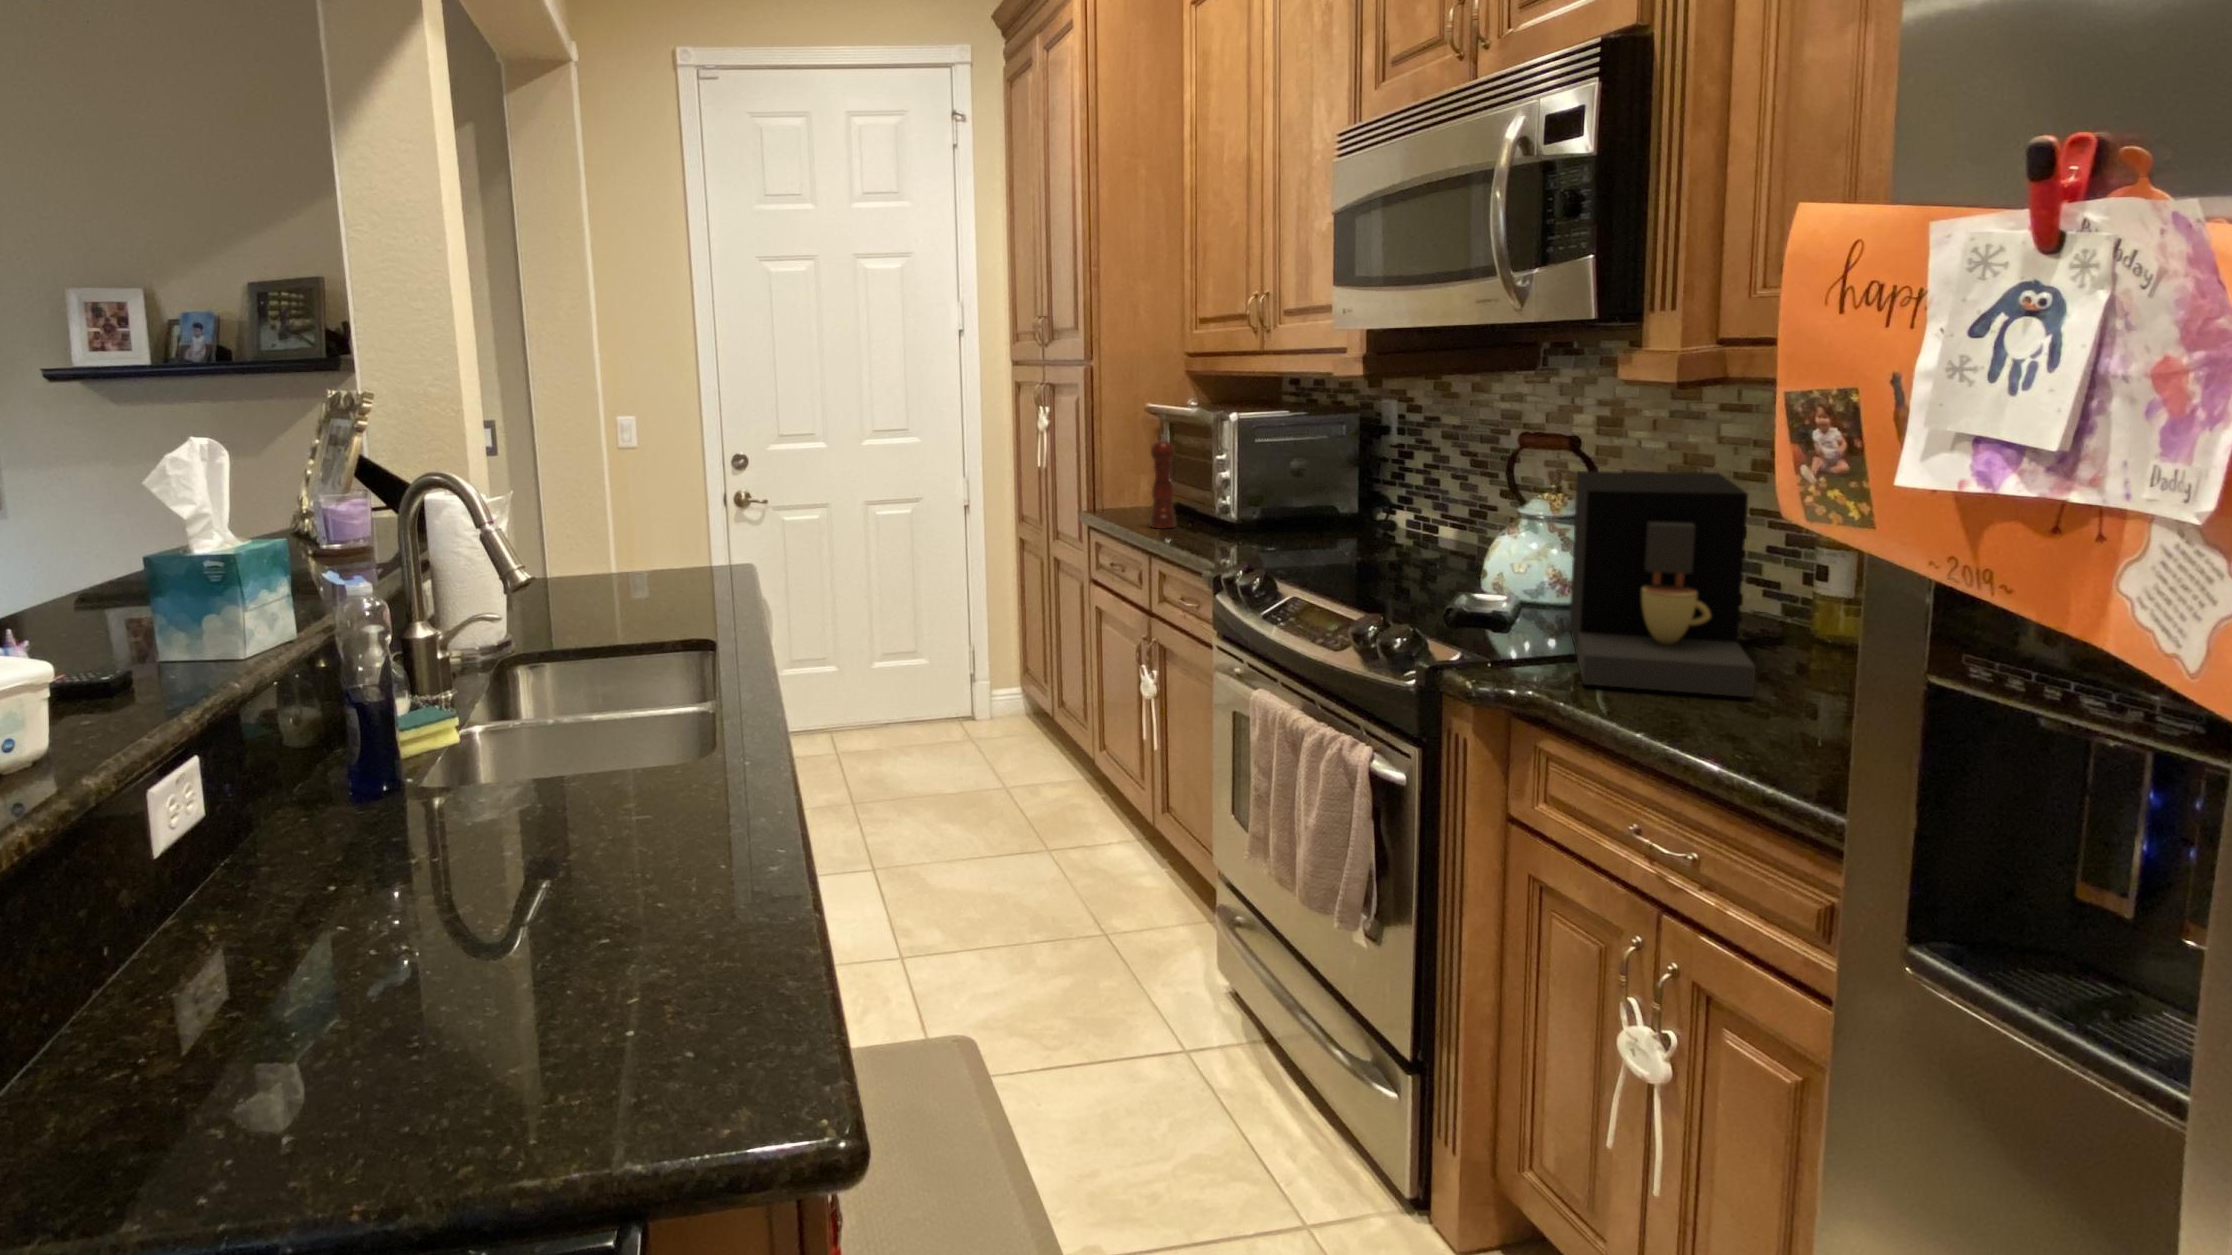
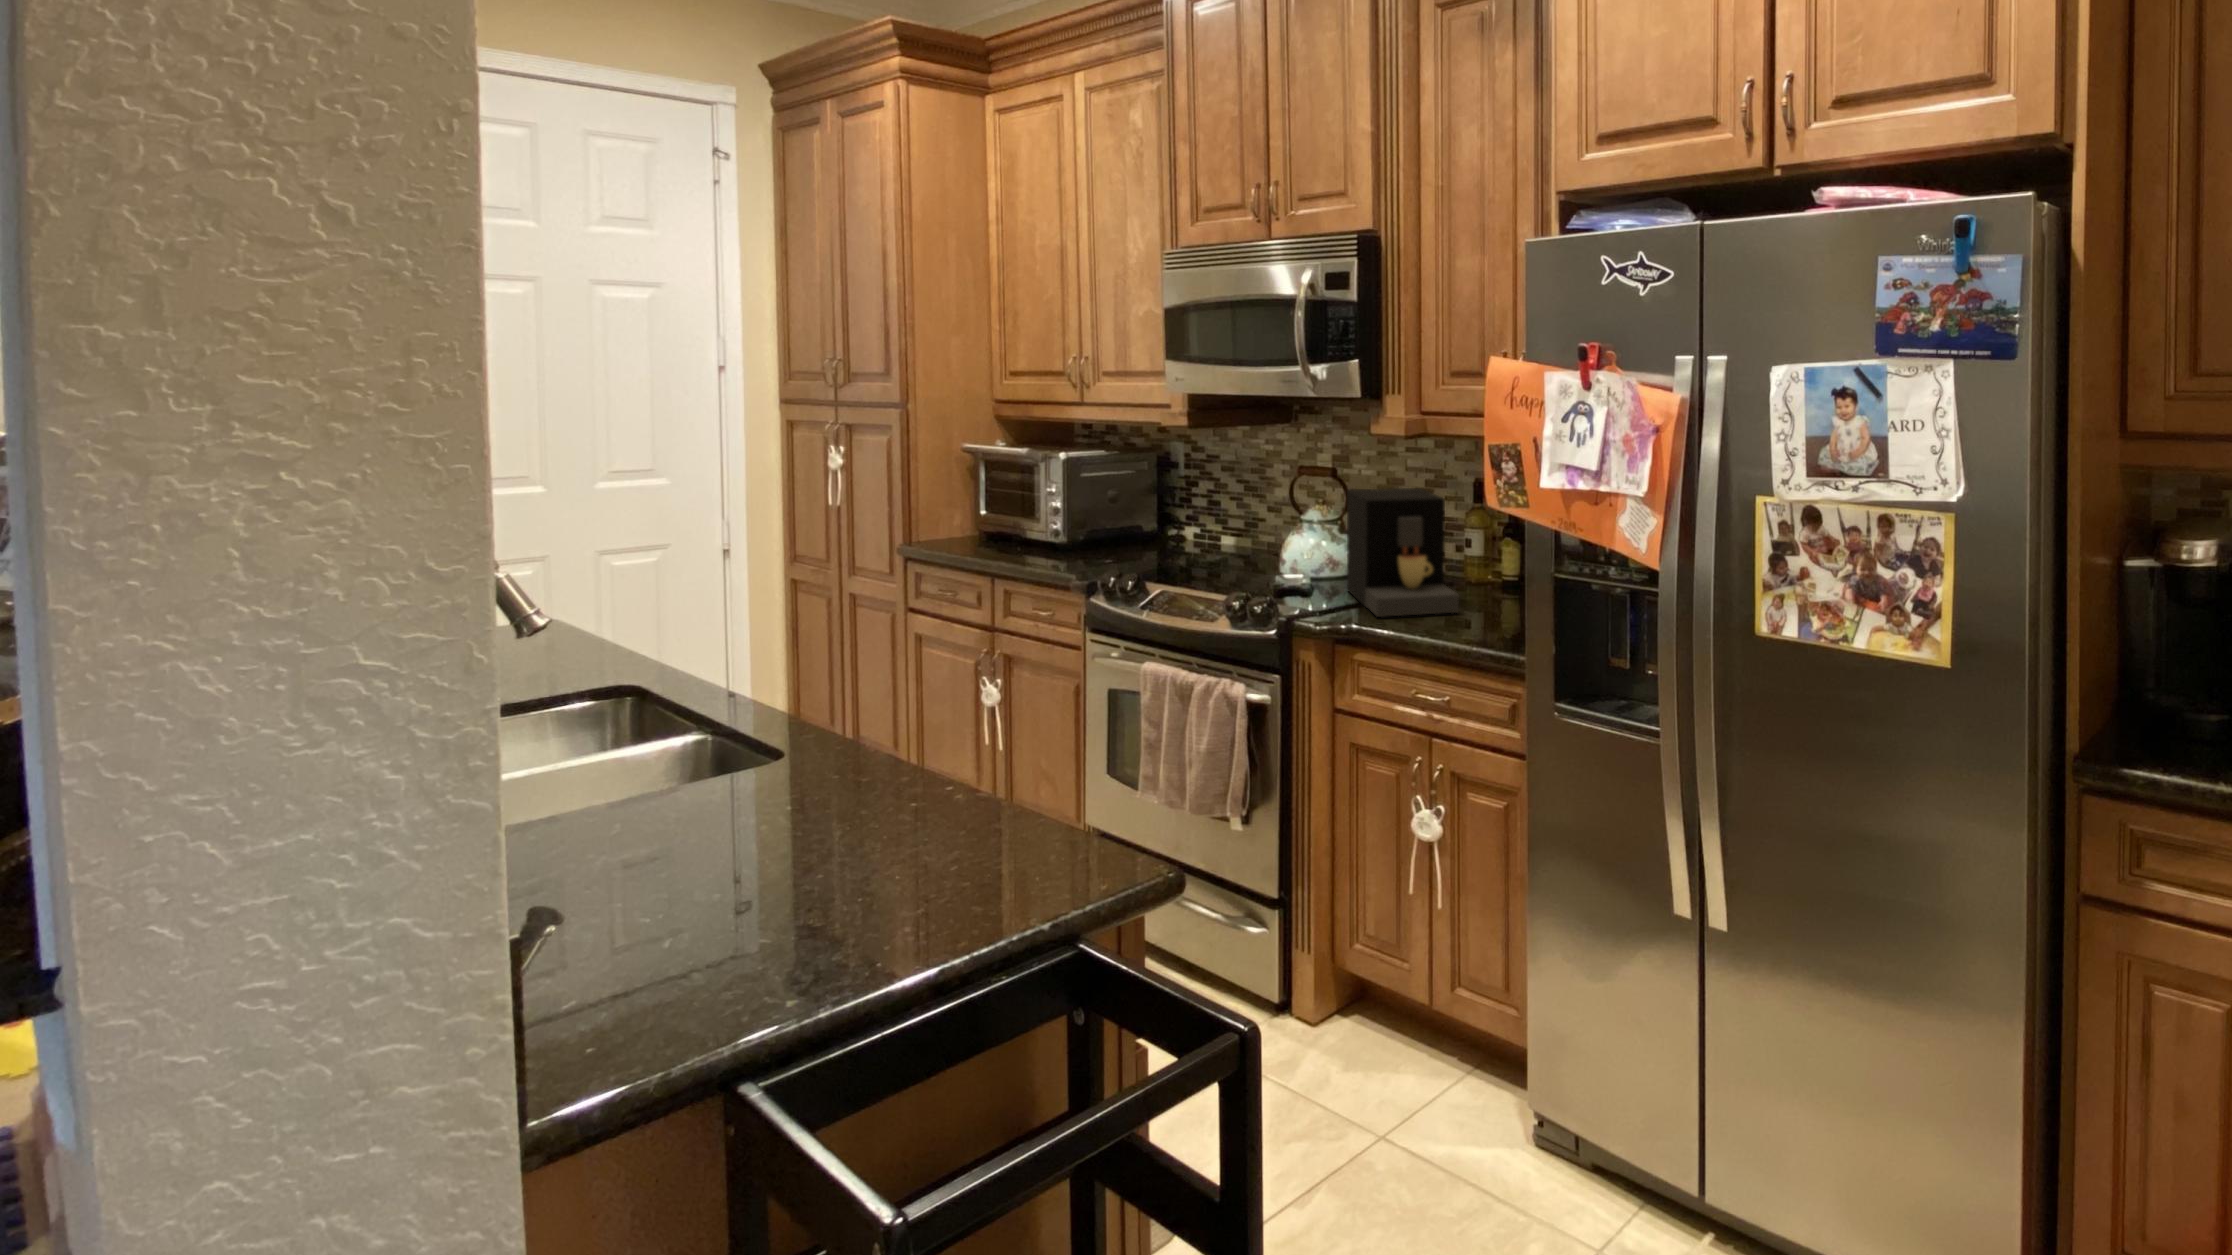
pepper mill: present [1151,435,1176,528] -> none [984,471,1007,553]

